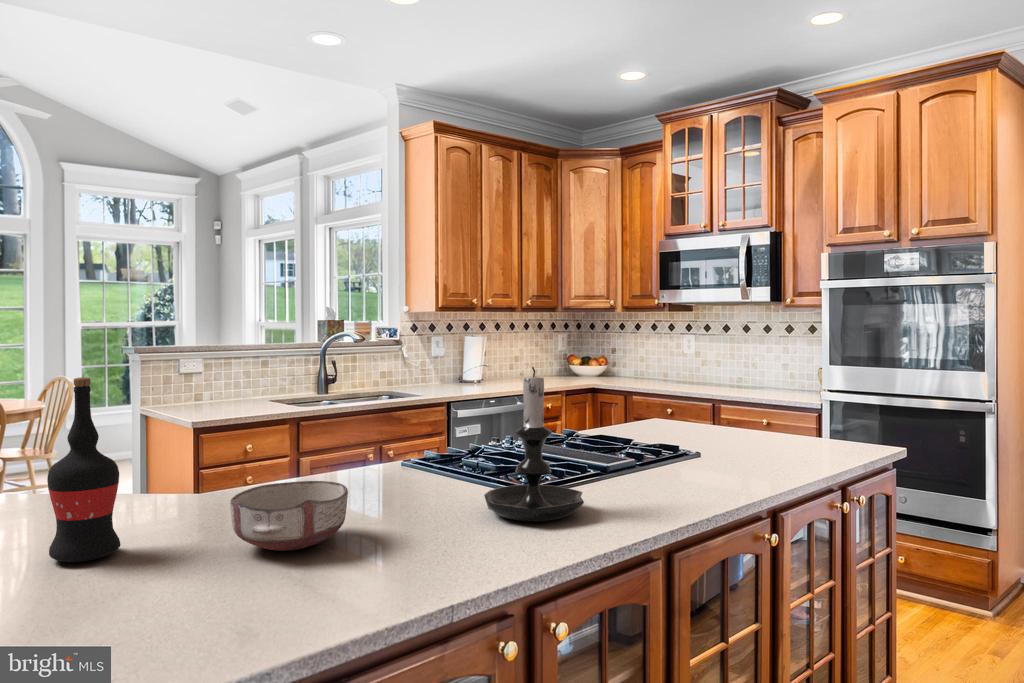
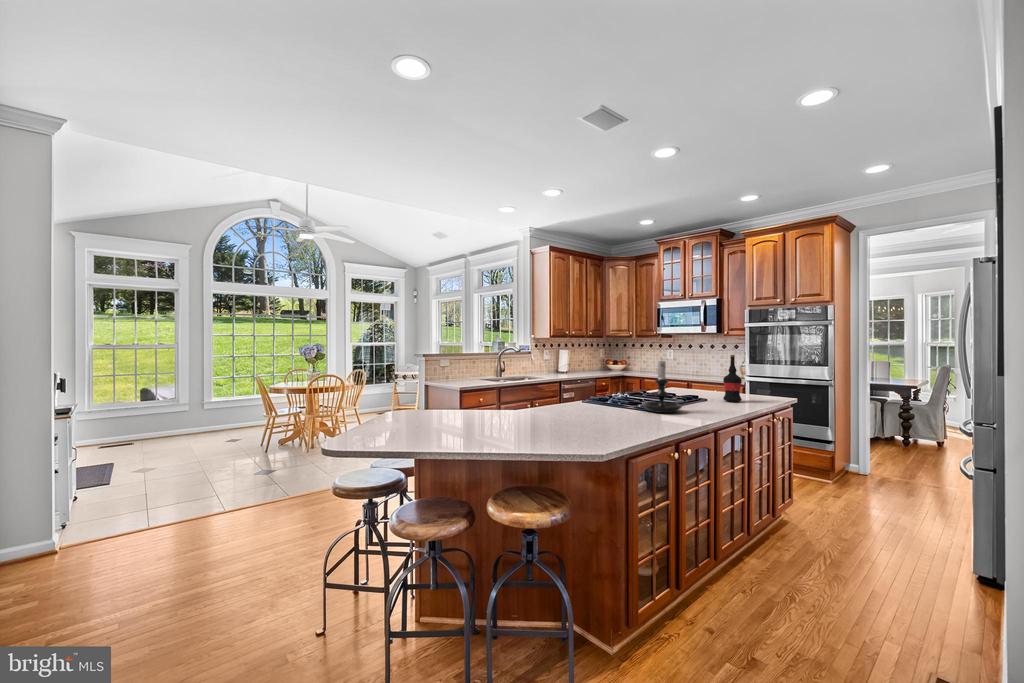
wine bottle: present [47,377,120,562] -> present [723,355,742,402]
ceramic bowl: present [230,481,348,551] -> none [568,397,607,418]

